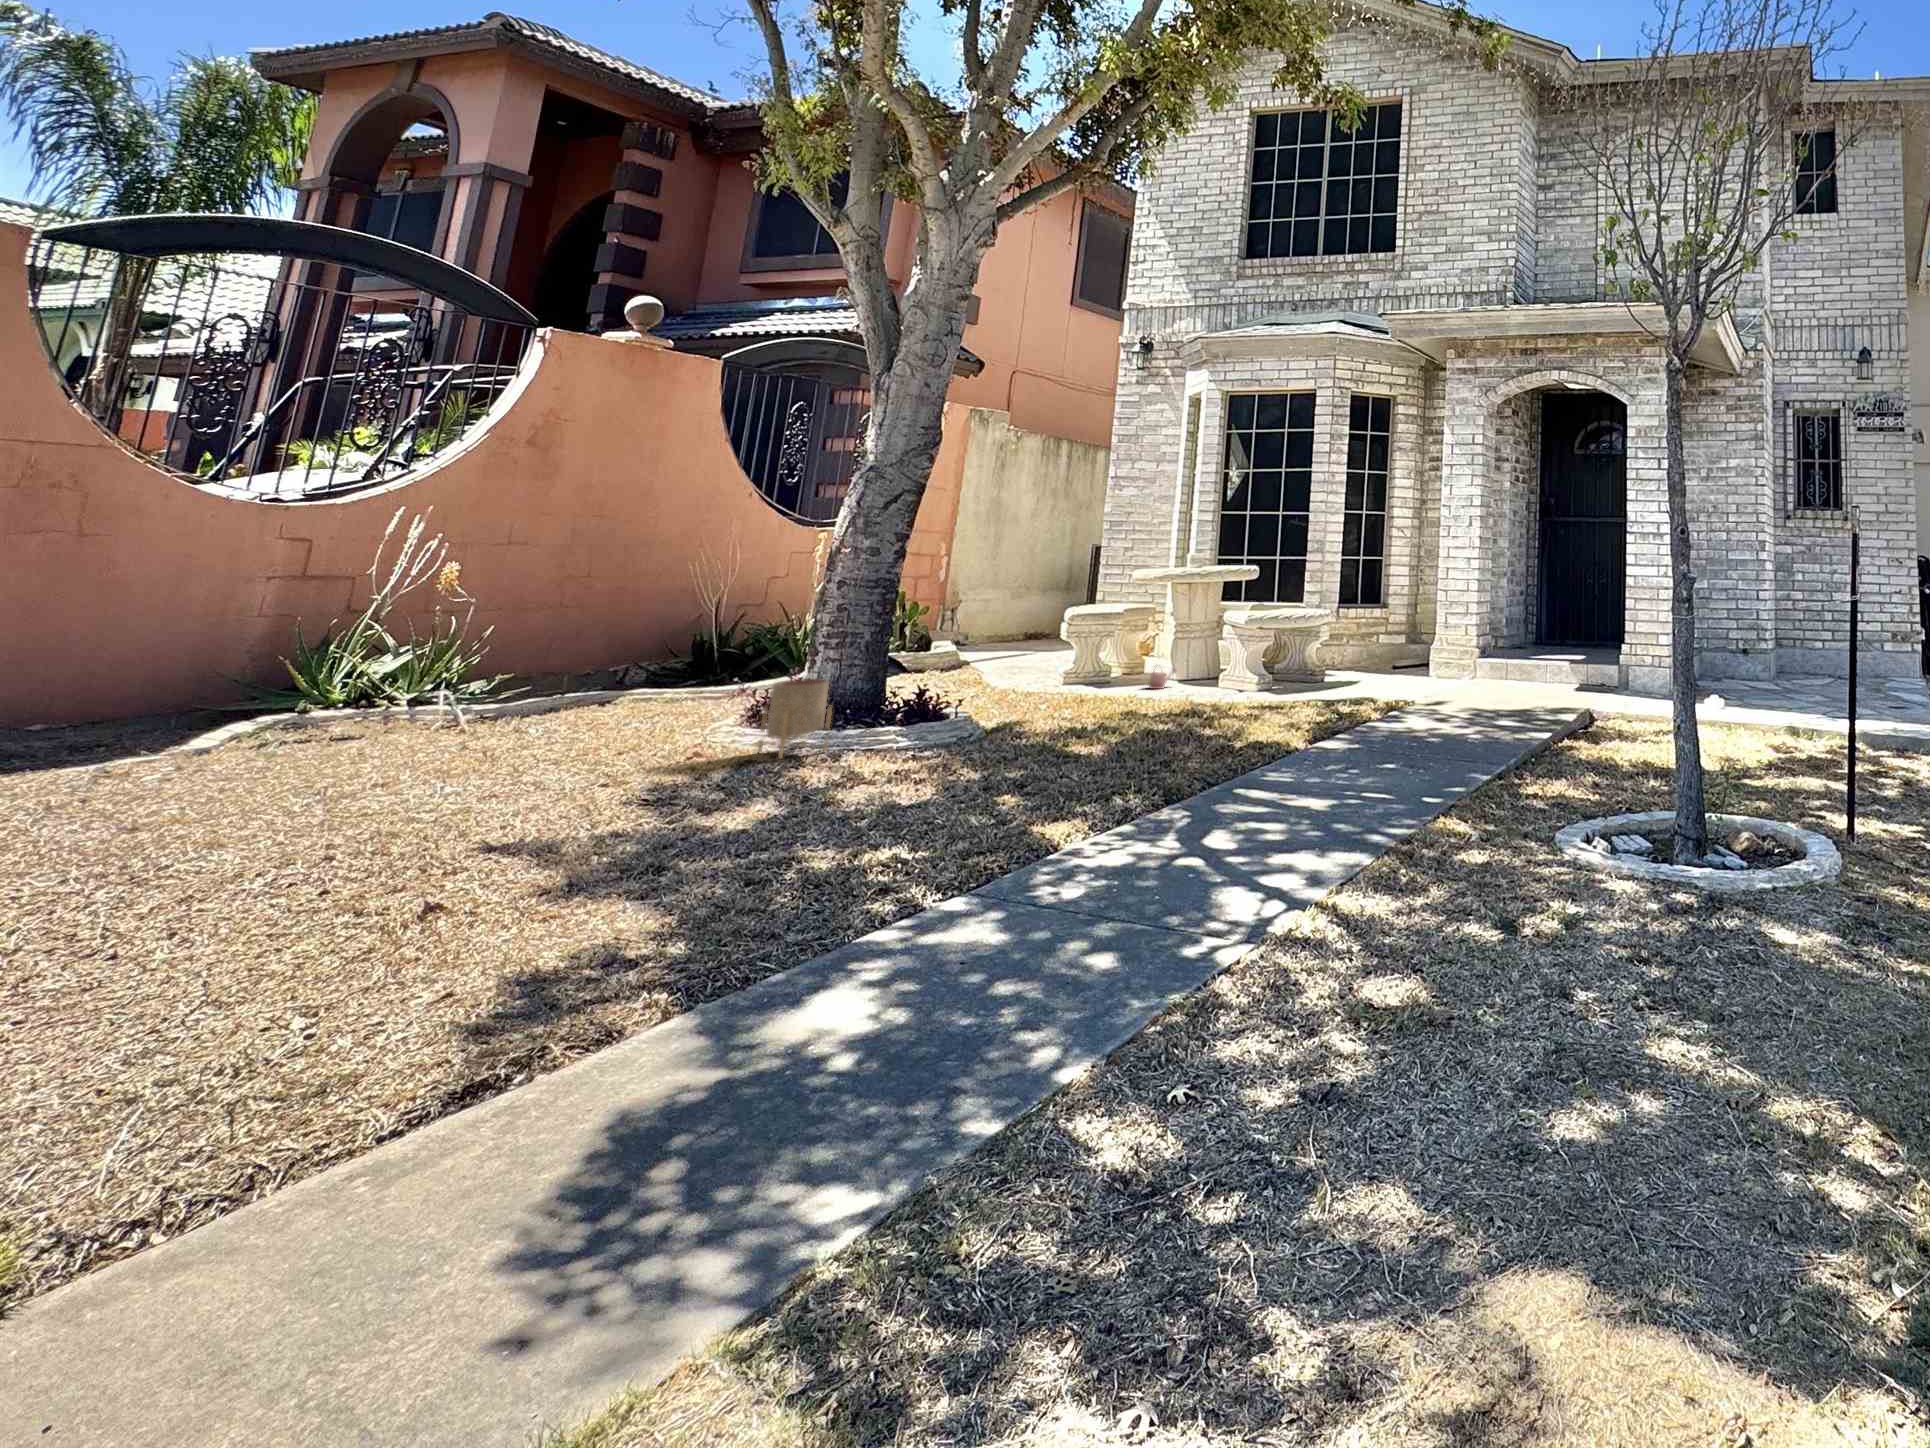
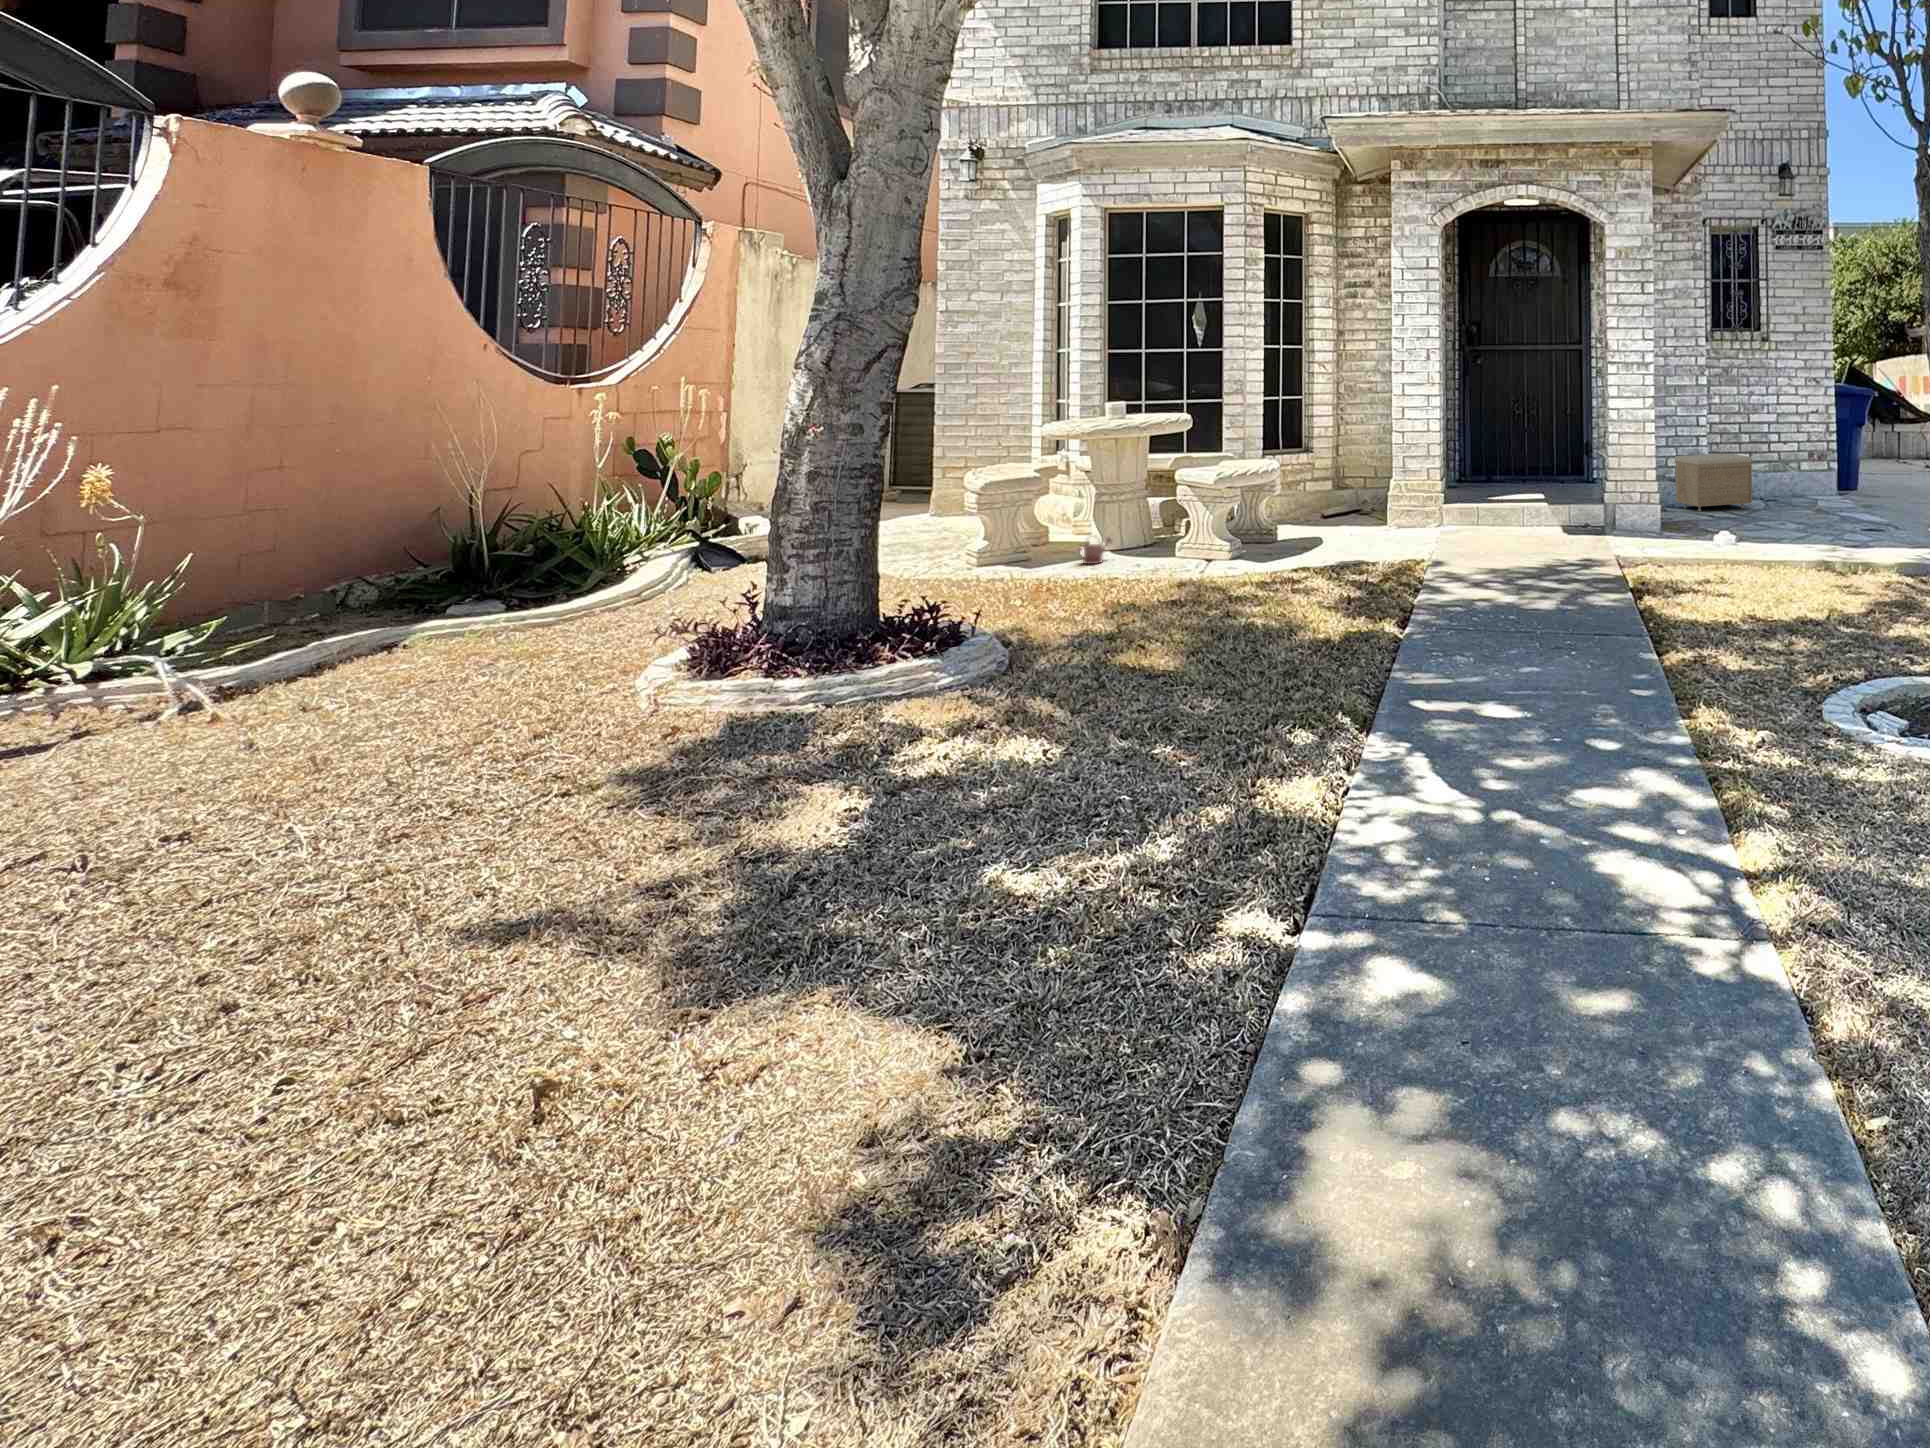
storage bench: none [1738,629,1812,685] -> present [1675,454,1752,511]
planter: present [758,679,832,759] -> none [700,603,801,716]

